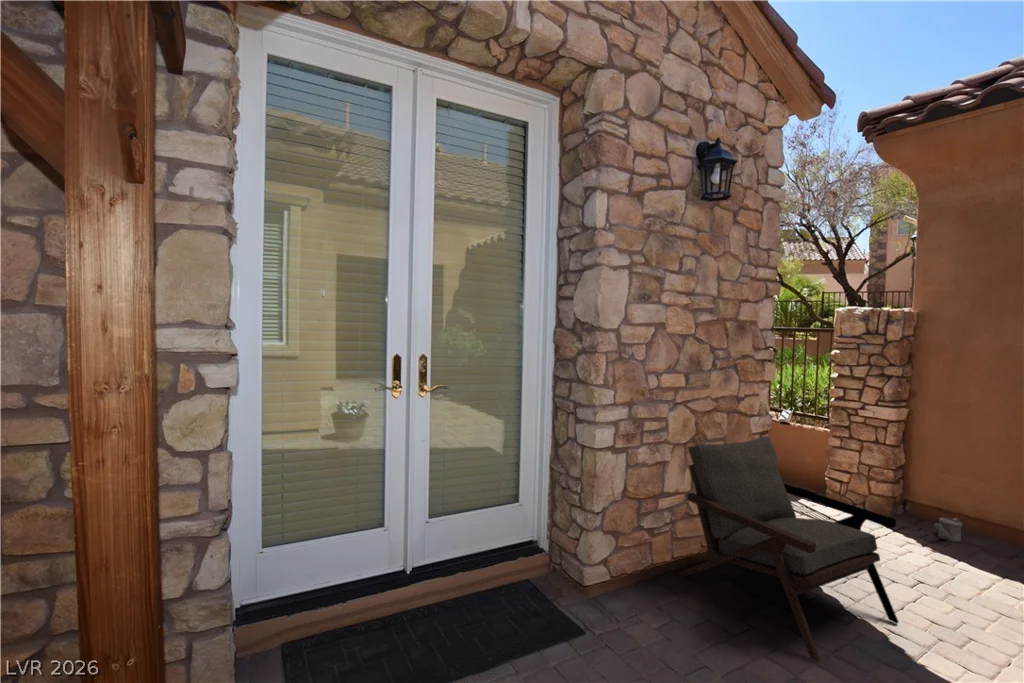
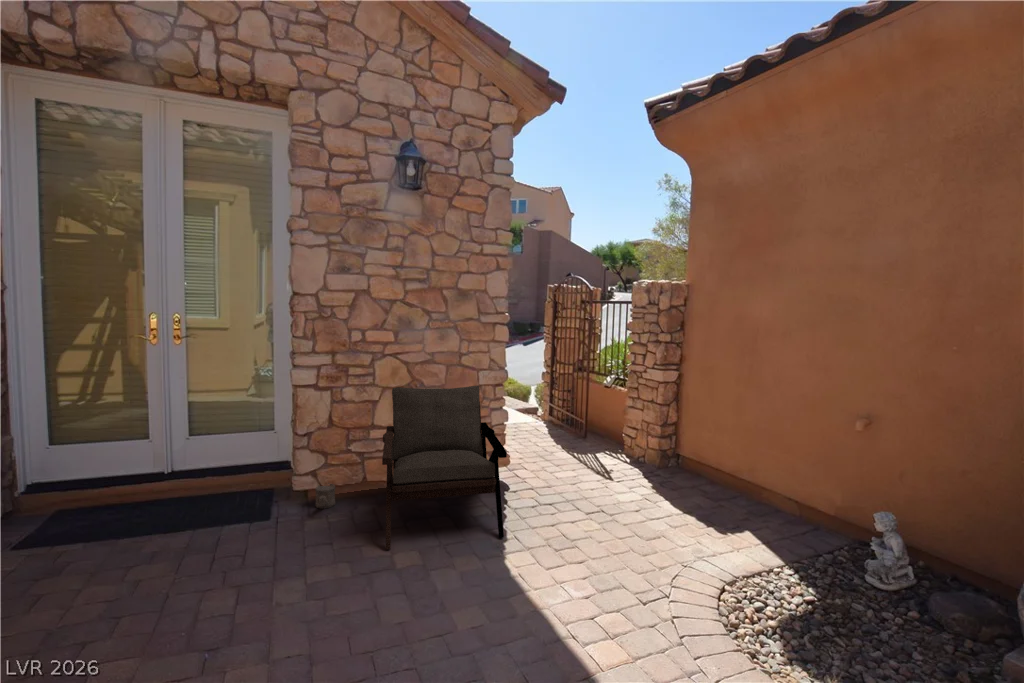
watering can: present [934,518,962,542] -> present [315,483,336,509]

